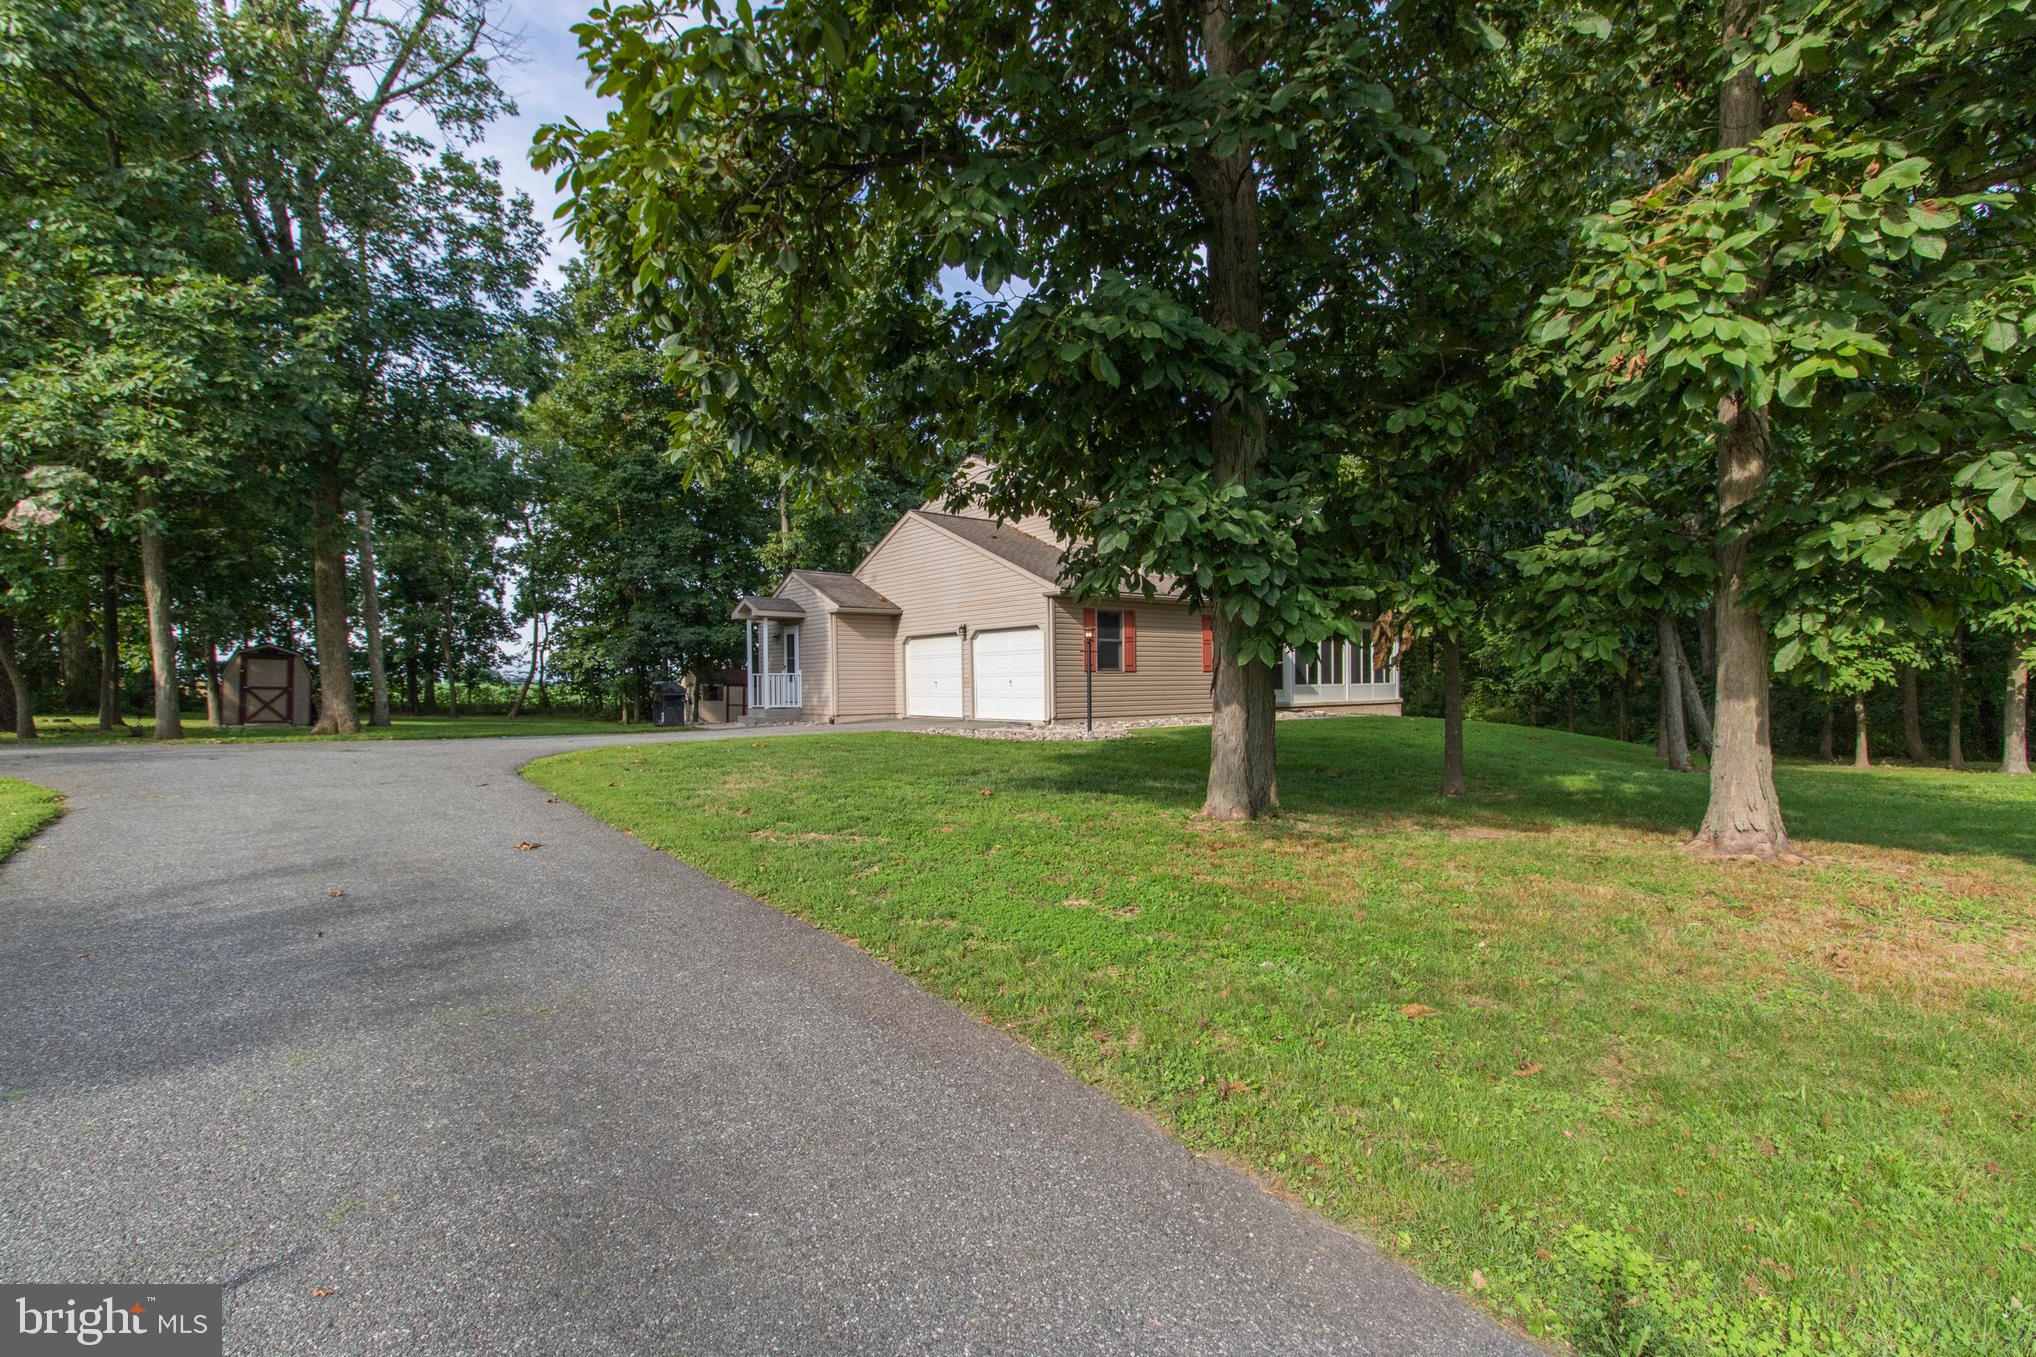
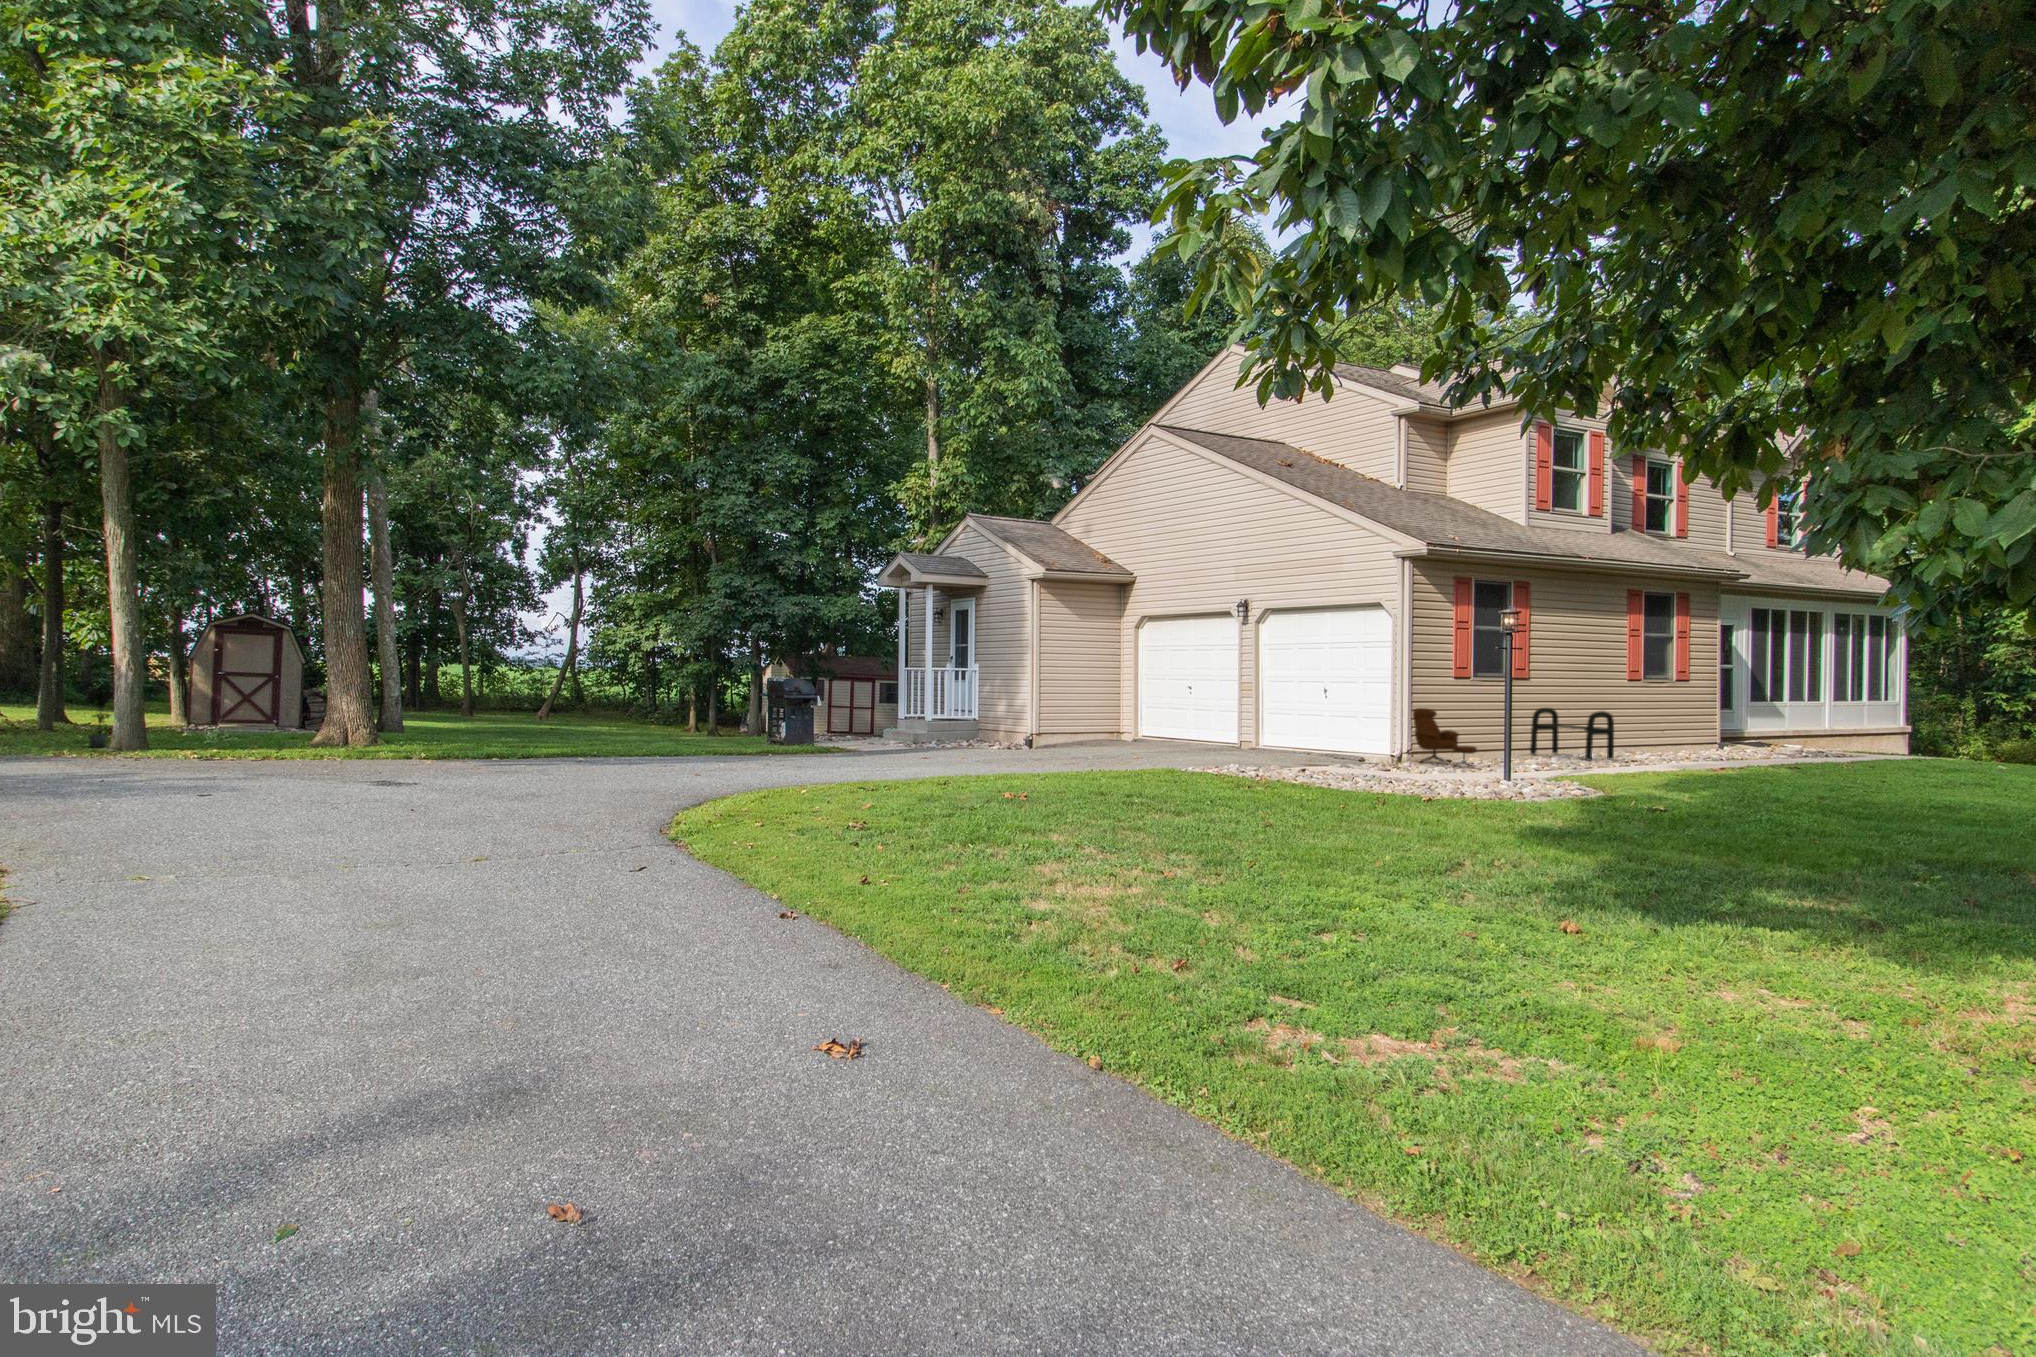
bench: none [1132,689,1178,720] -> present [1530,708,1614,760]
lounge chair: none [1046,690,1080,726] -> present [1413,708,1477,766]

